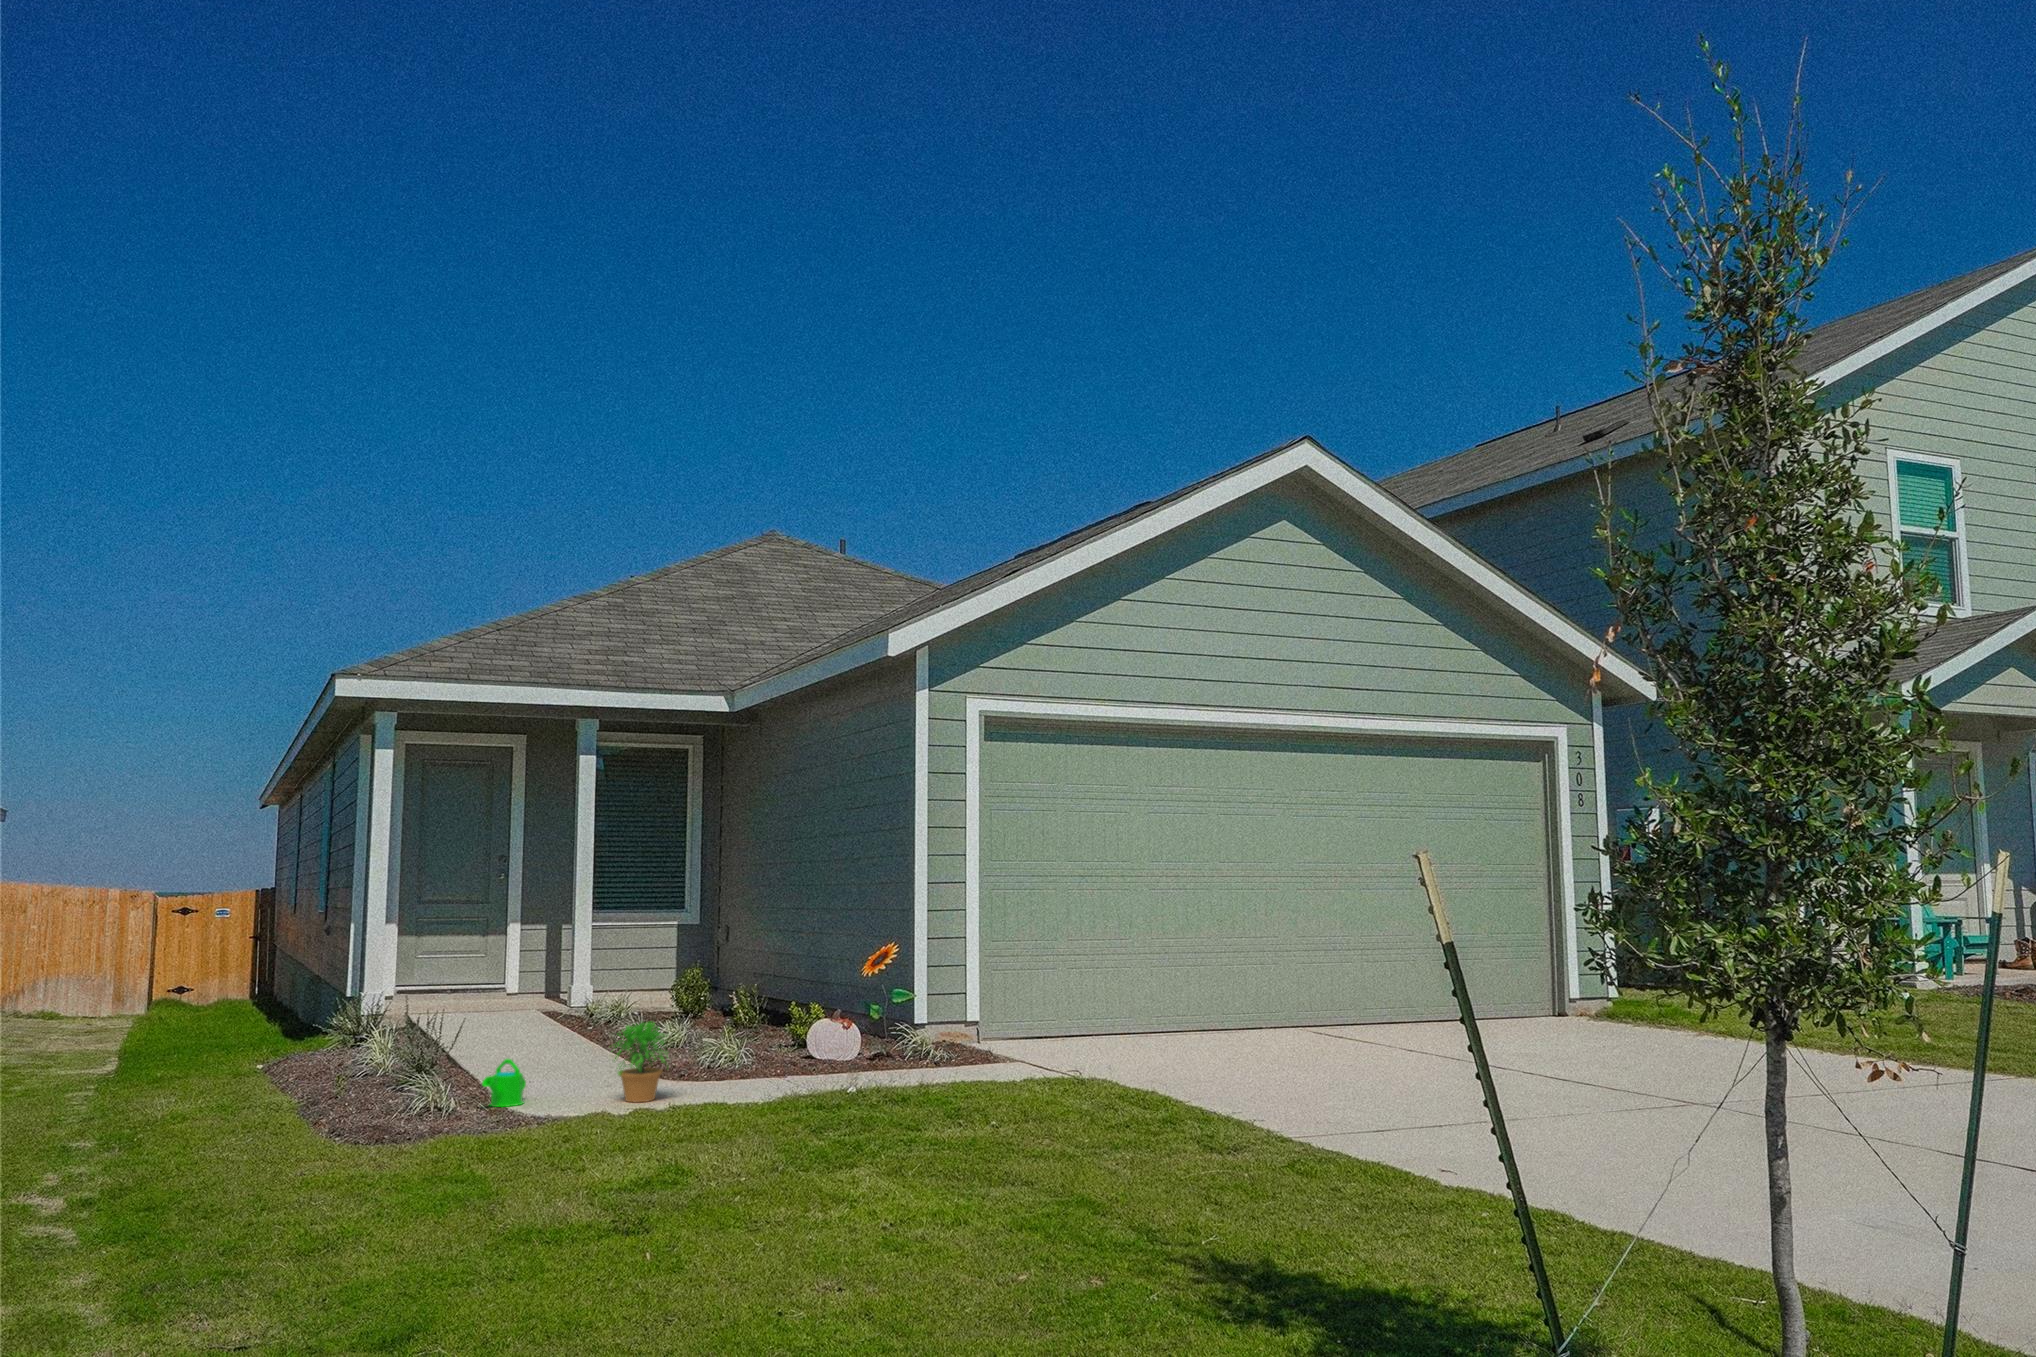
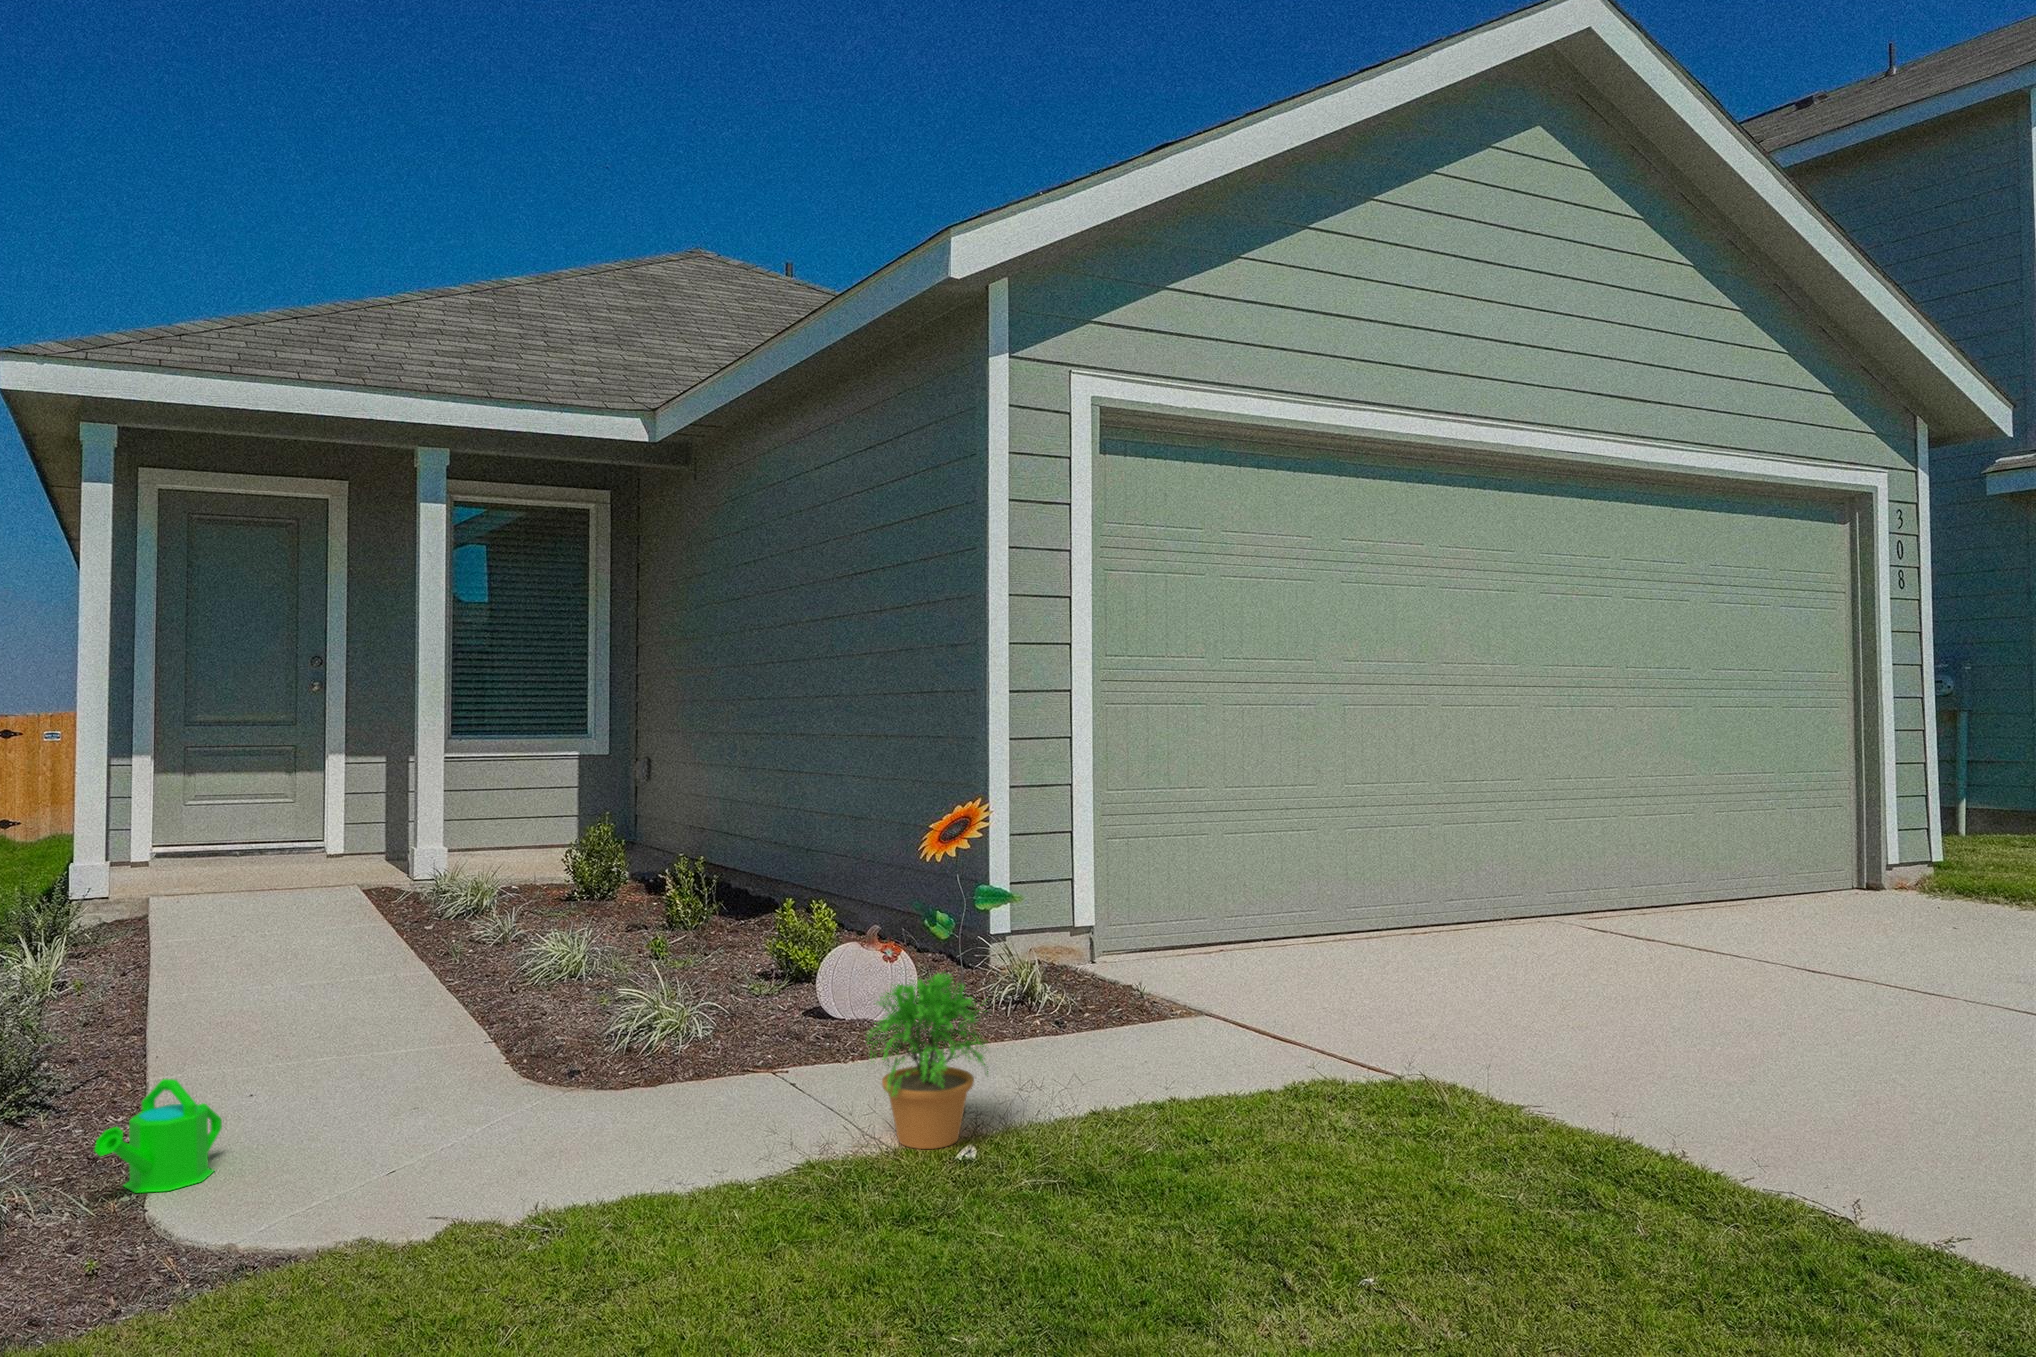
potted plant: present [614,1021,668,1102] -> present [867,974,988,1149]

